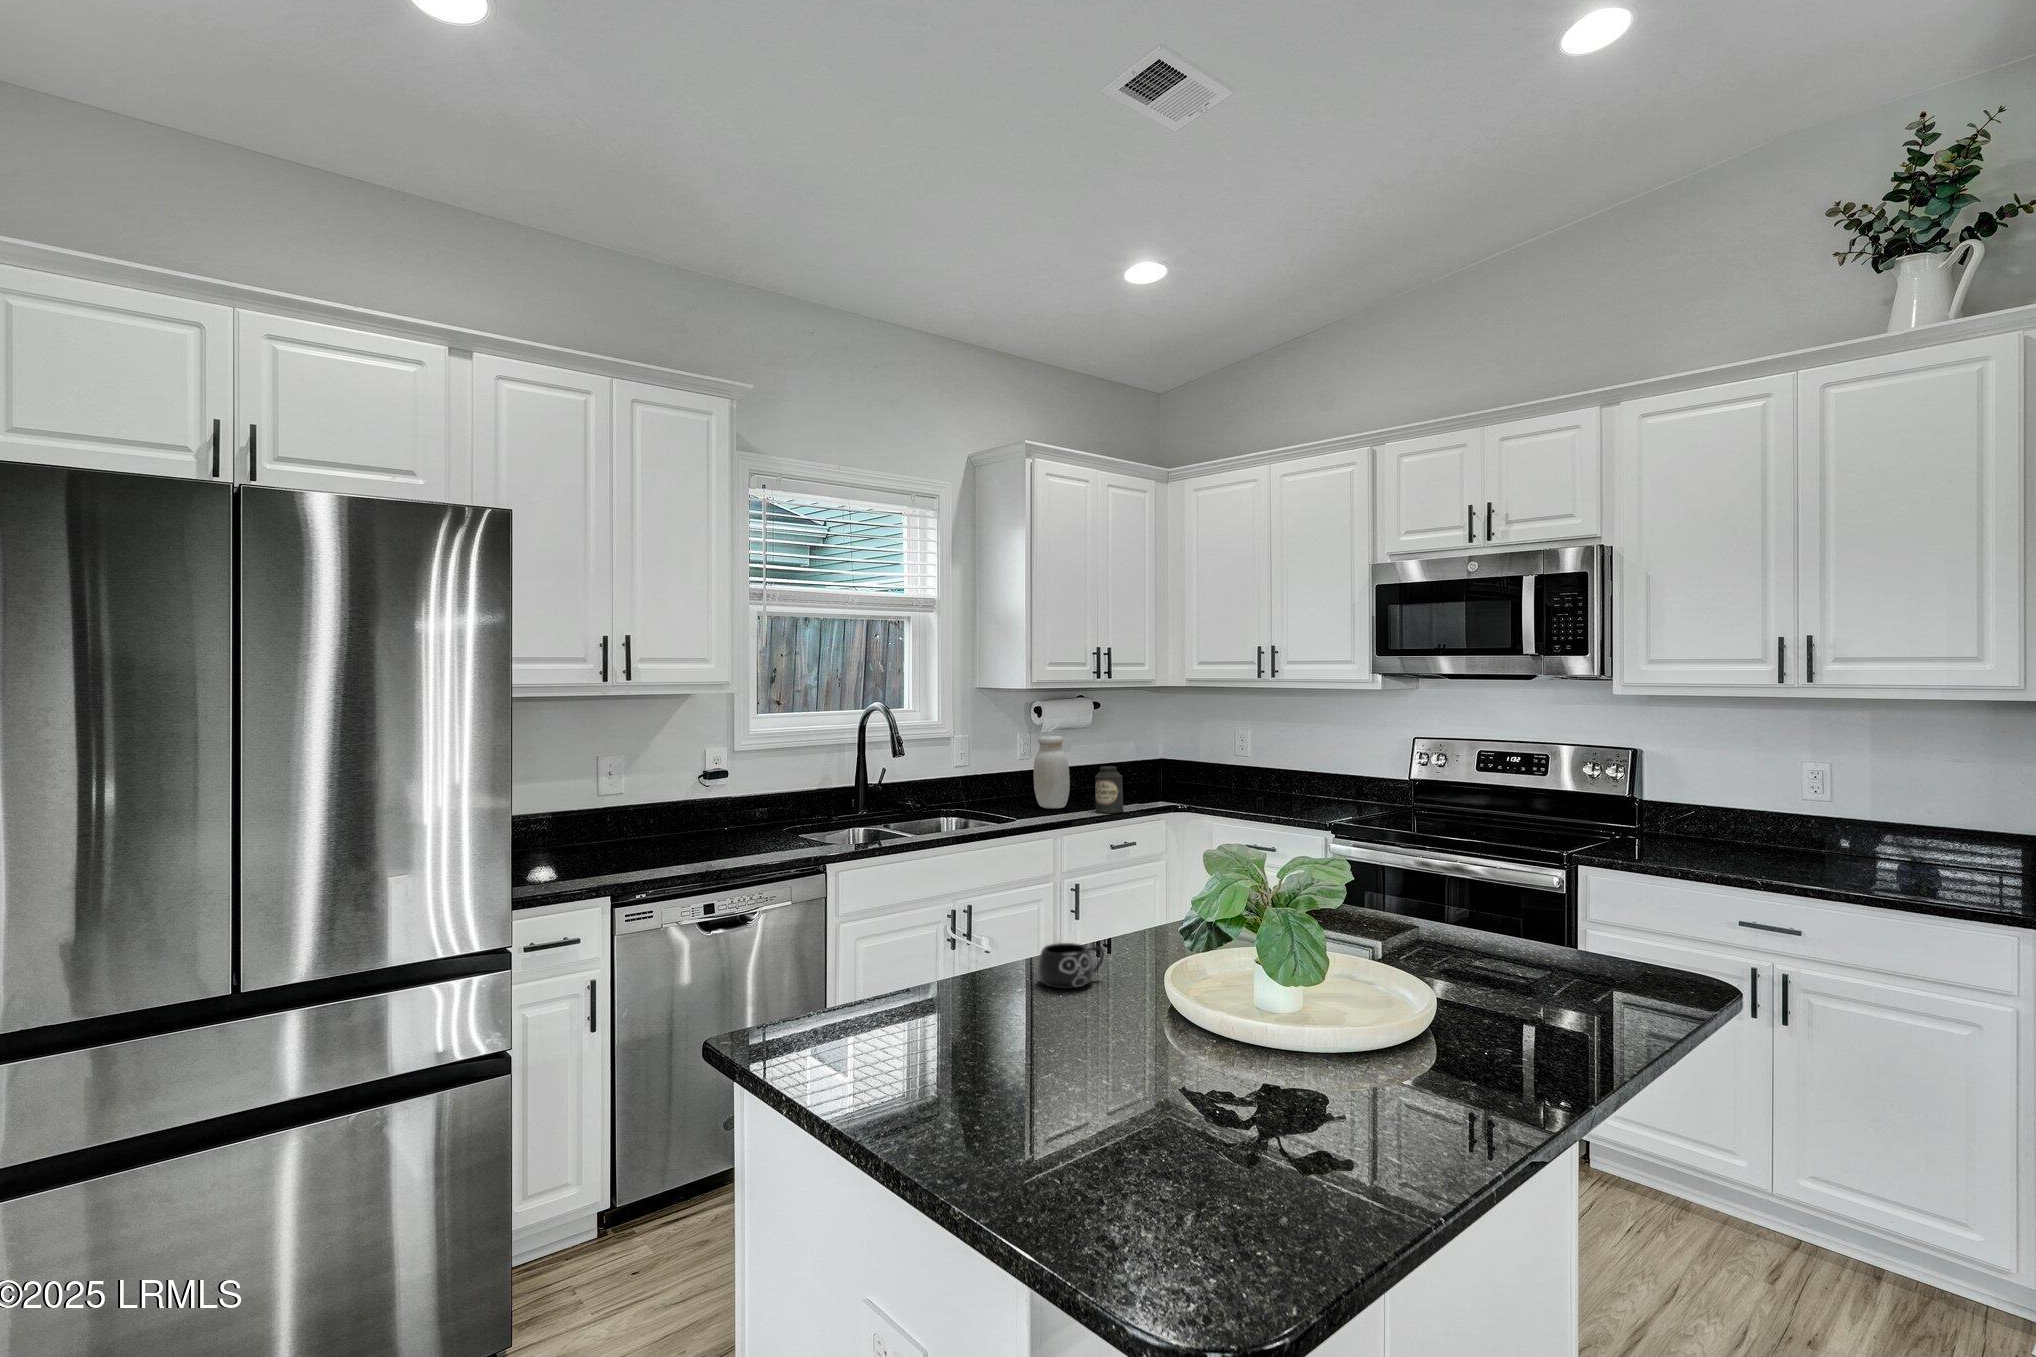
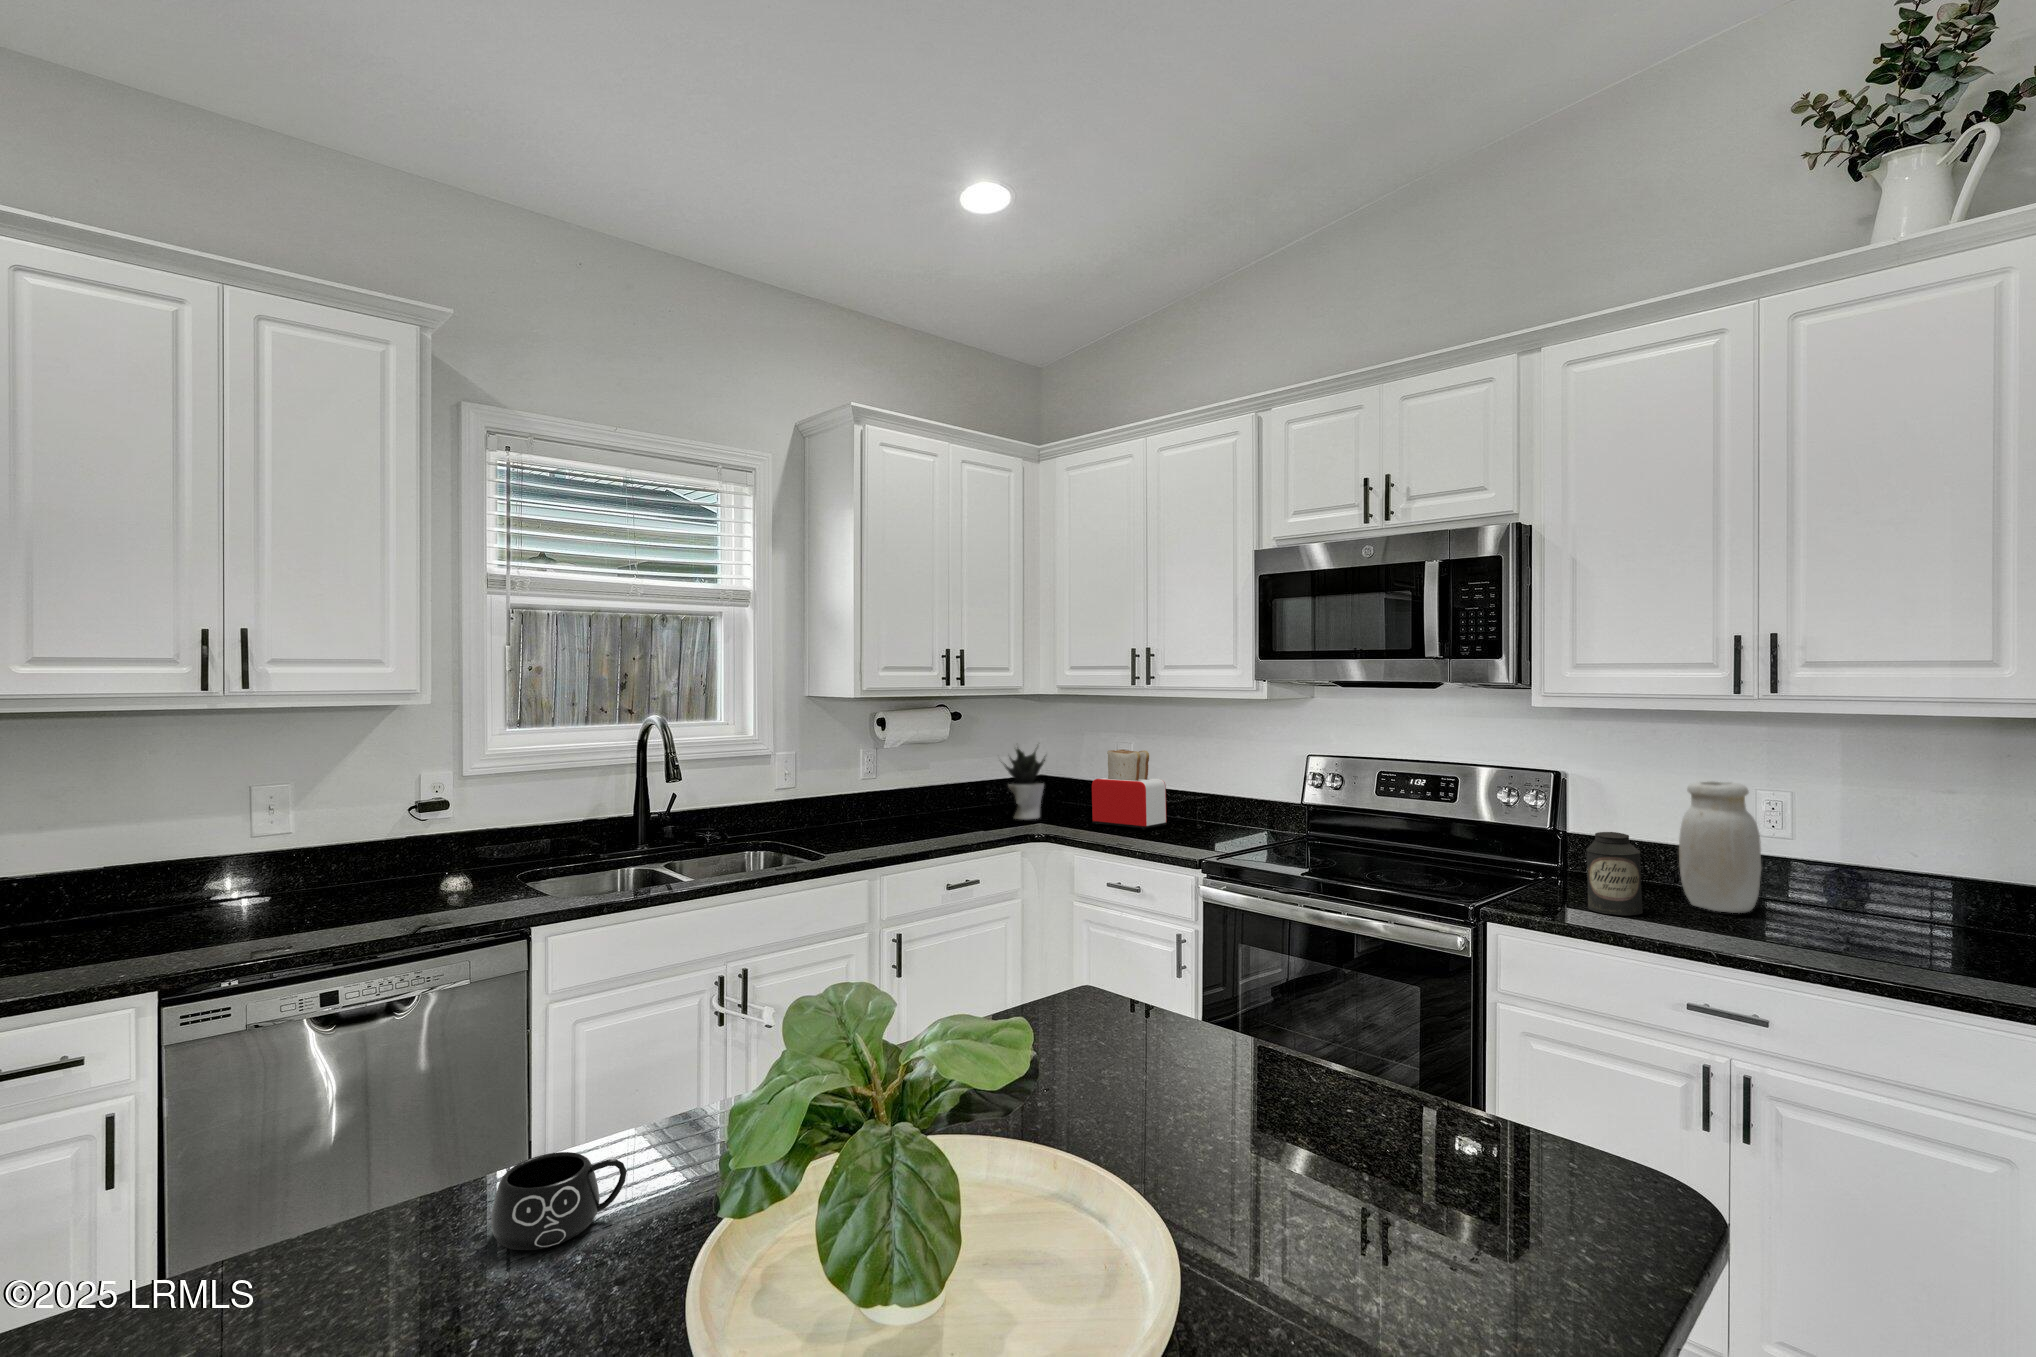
potted plant: none [1129,729,1173,797] -> present [1005,747,1045,819]
toaster: none [1216,735,1283,804] -> present [1092,750,1167,830]
jar: present [1034,736,1070,809] -> present [1679,781,1762,913]
canister: present [1095,766,1123,813] -> present [1586,832,1643,915]

